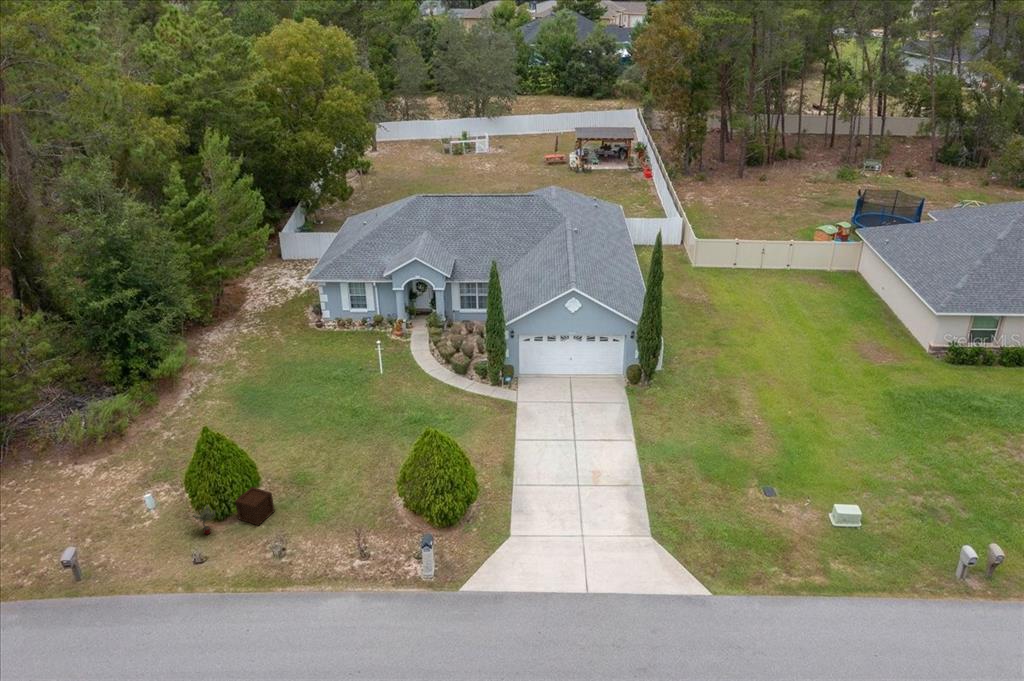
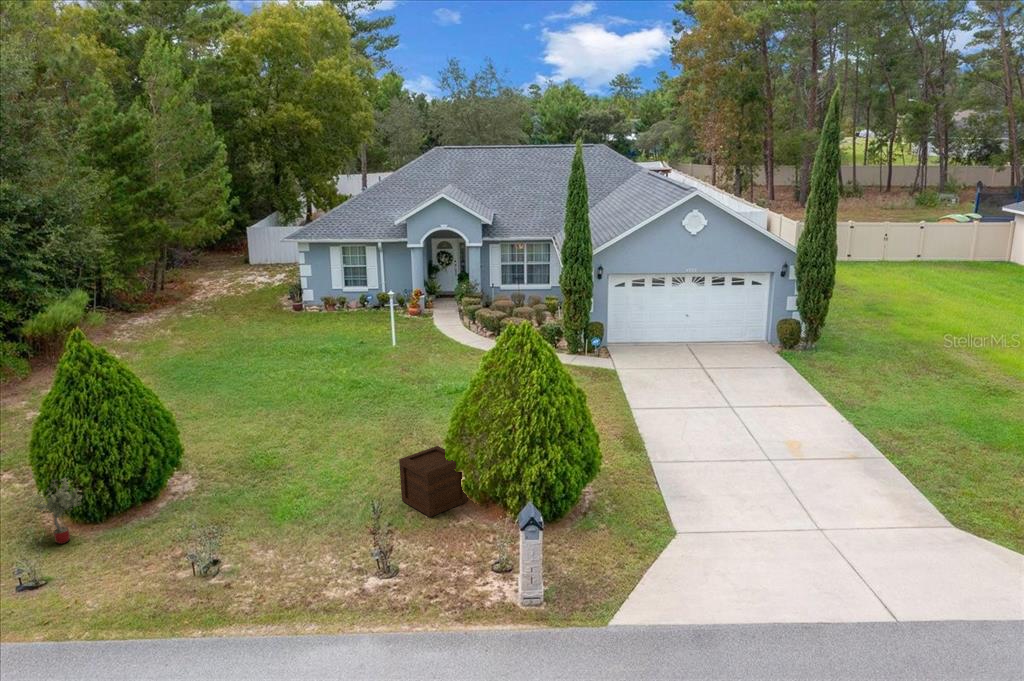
wooden crate: present [235,487,275,525] -> present [399,446,468,517]

